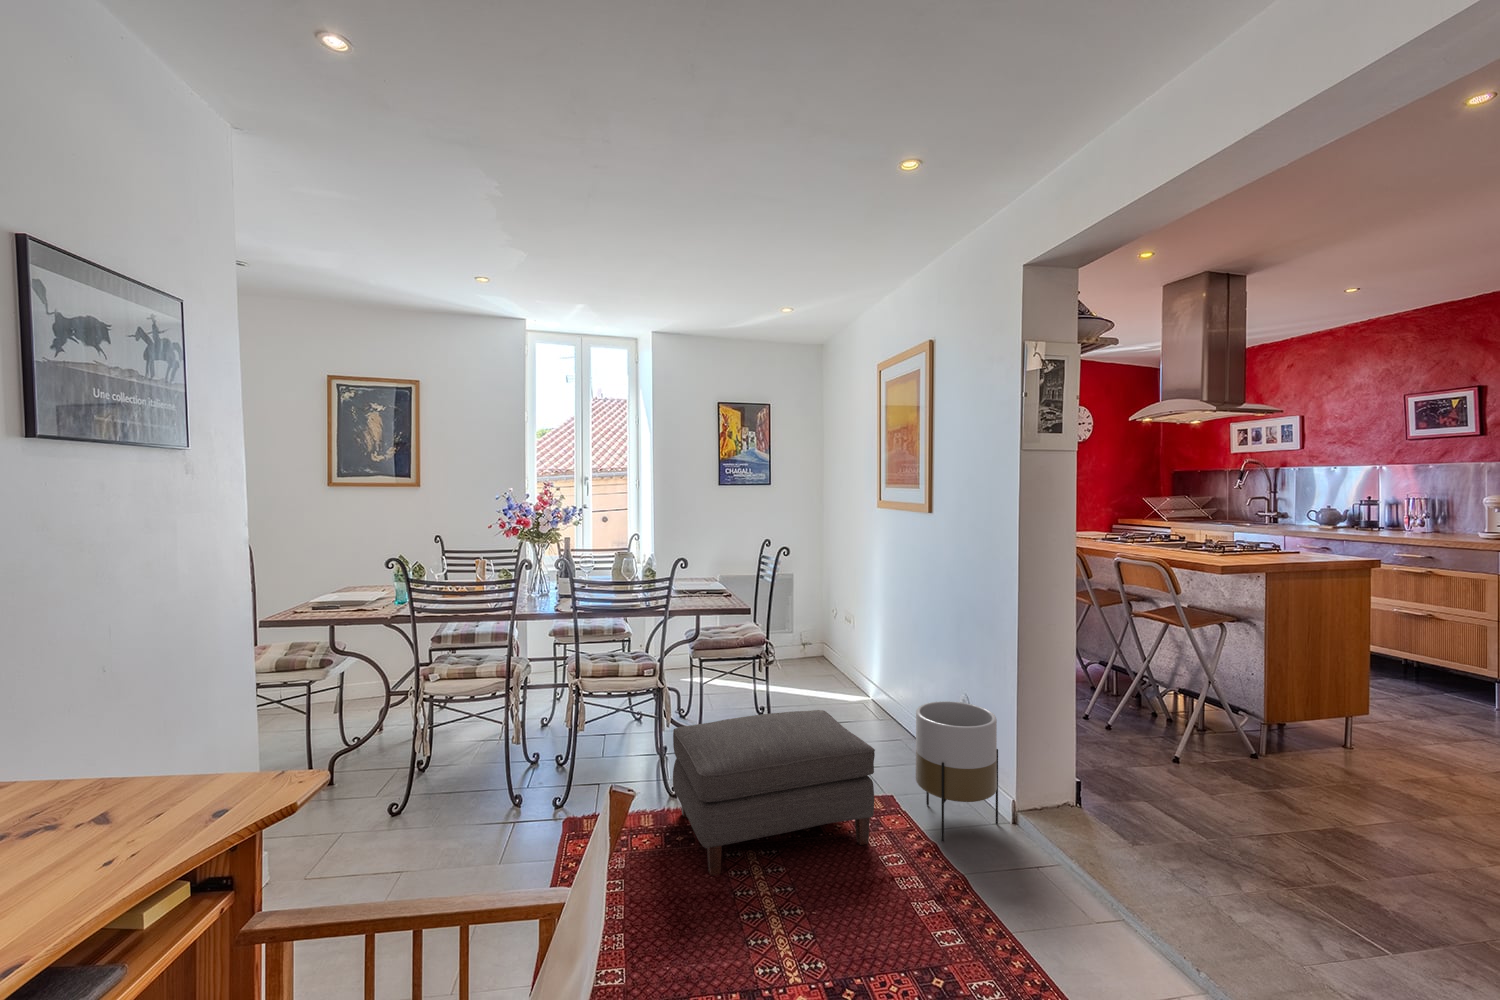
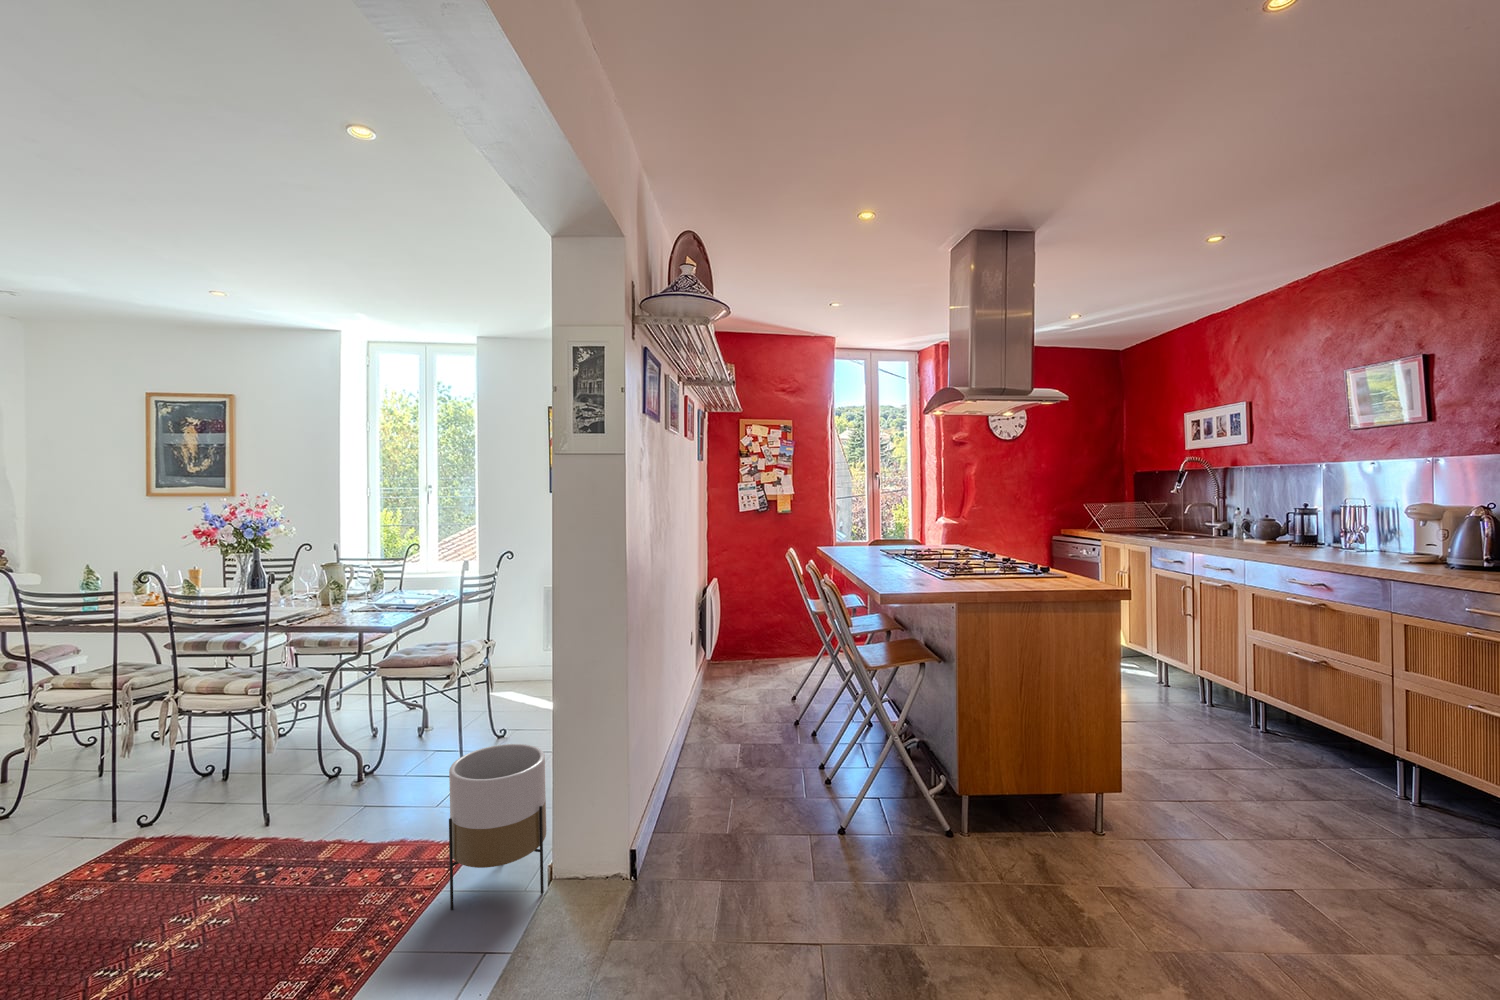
ottoman: present [673,710,875,876] -> none [149,743,426,924]

